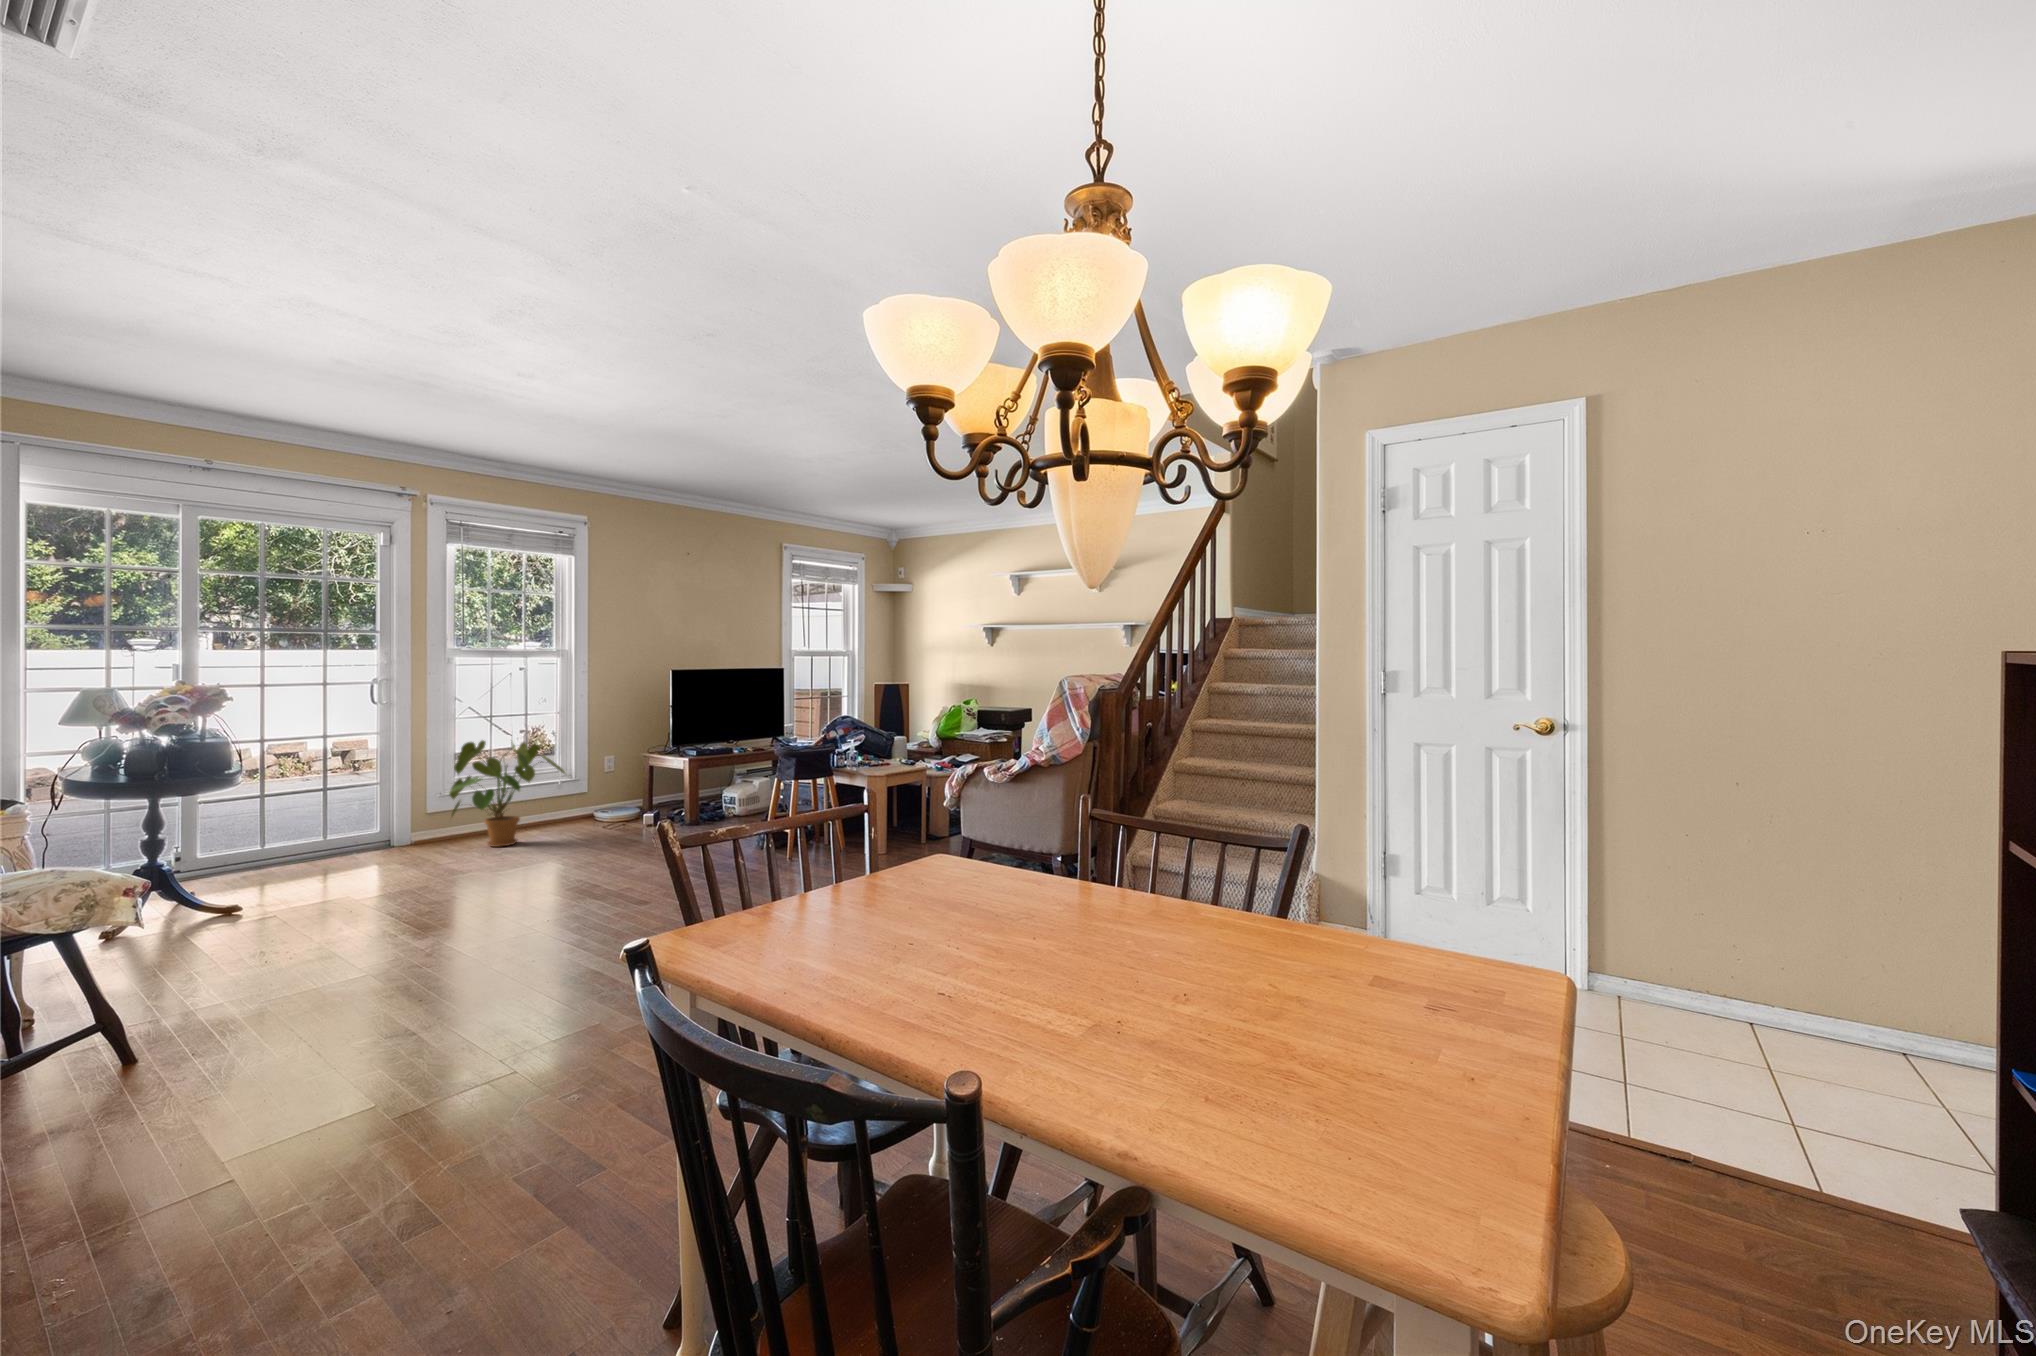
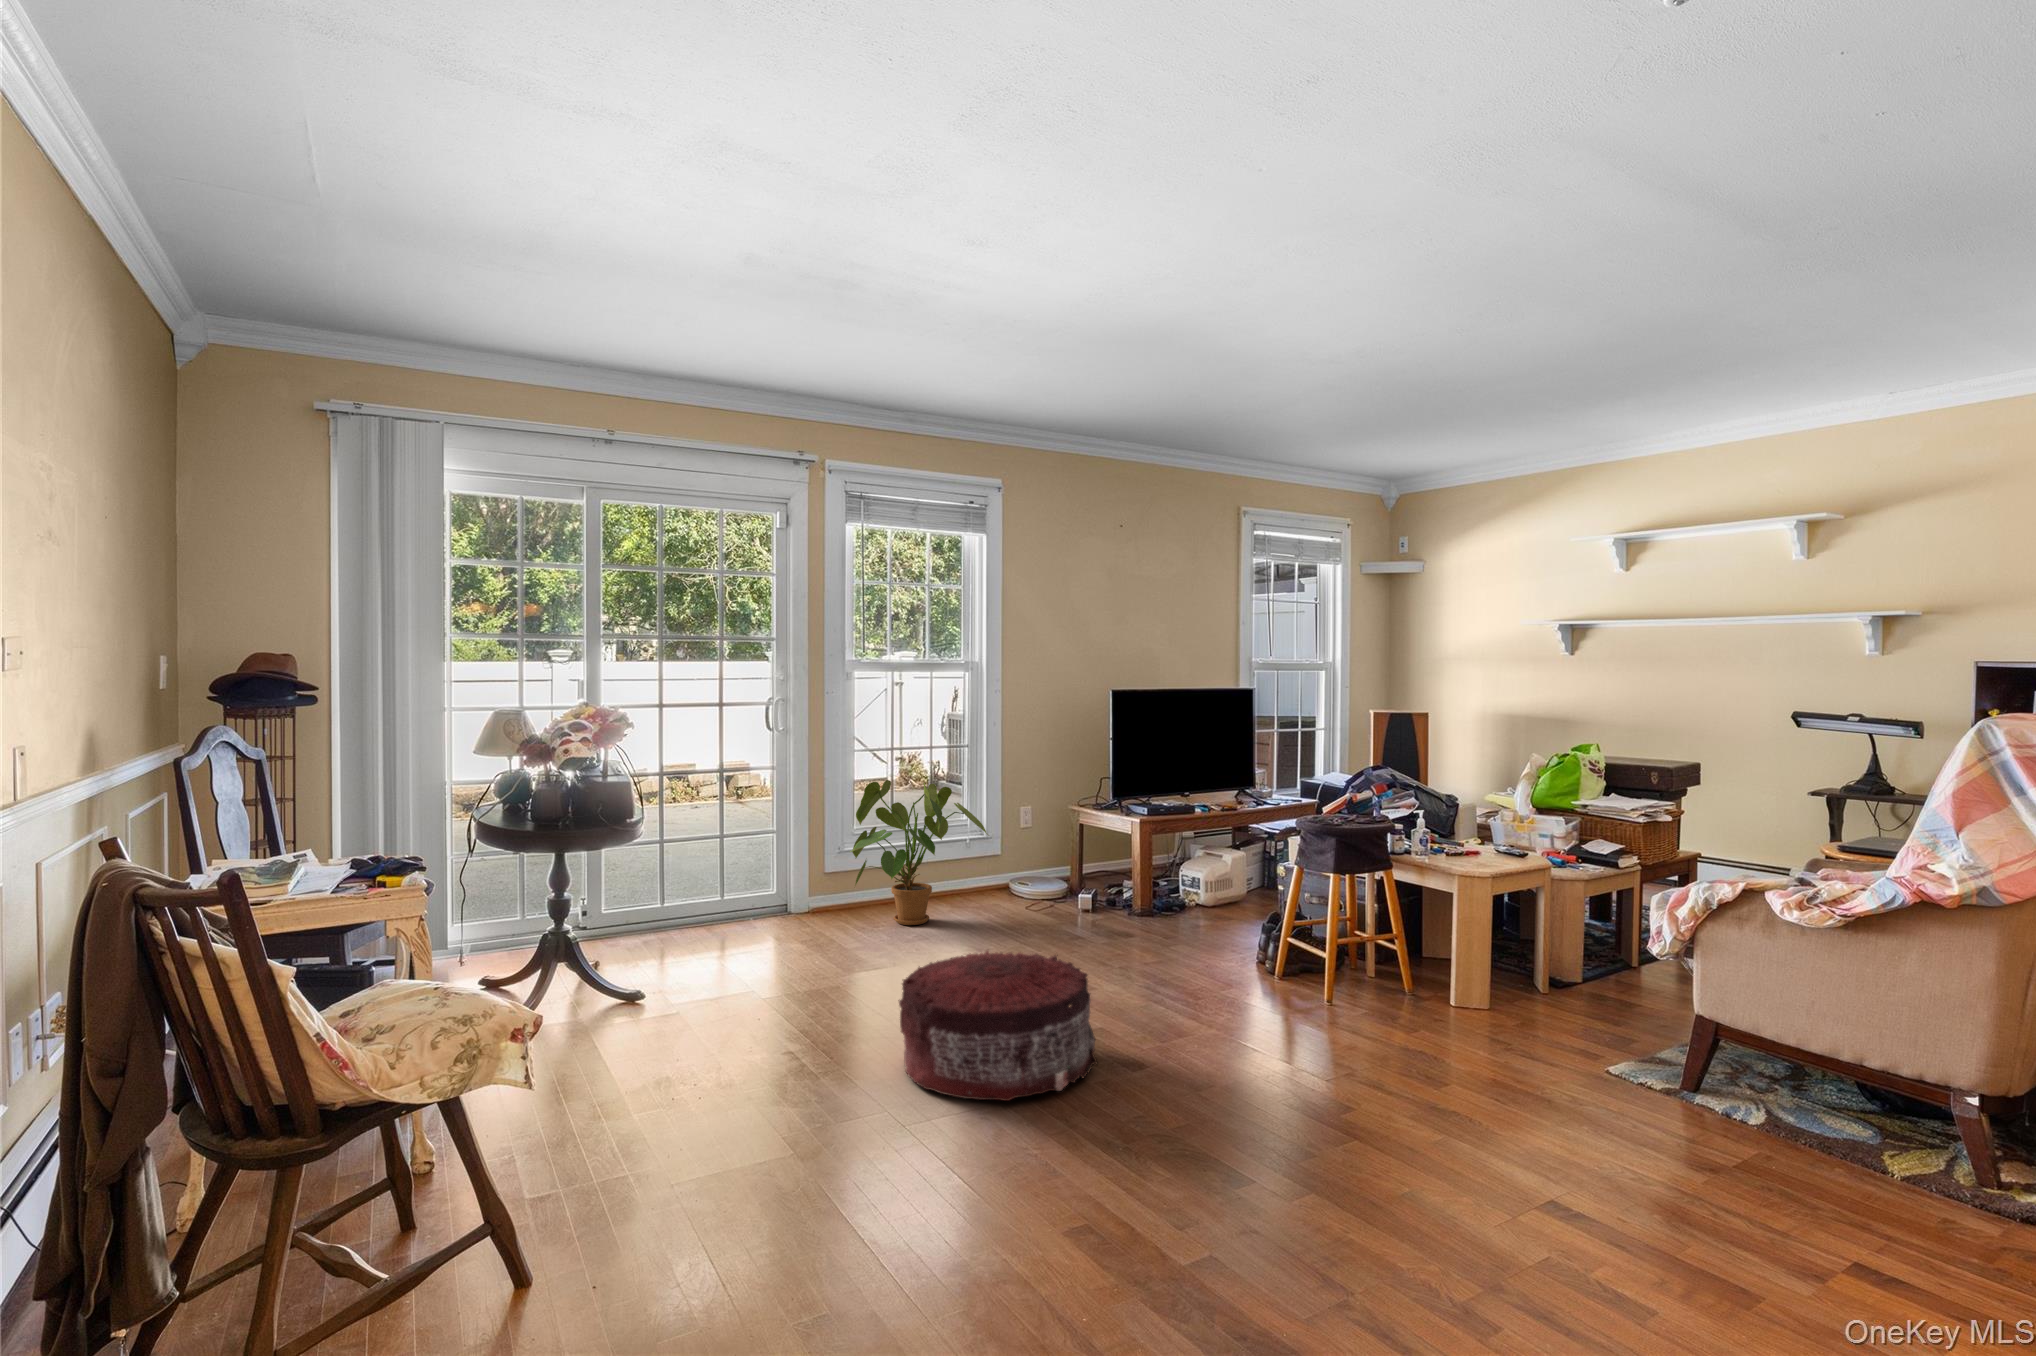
pouf: none [467,841,617,933] -> present [898,951,1097,1101]

